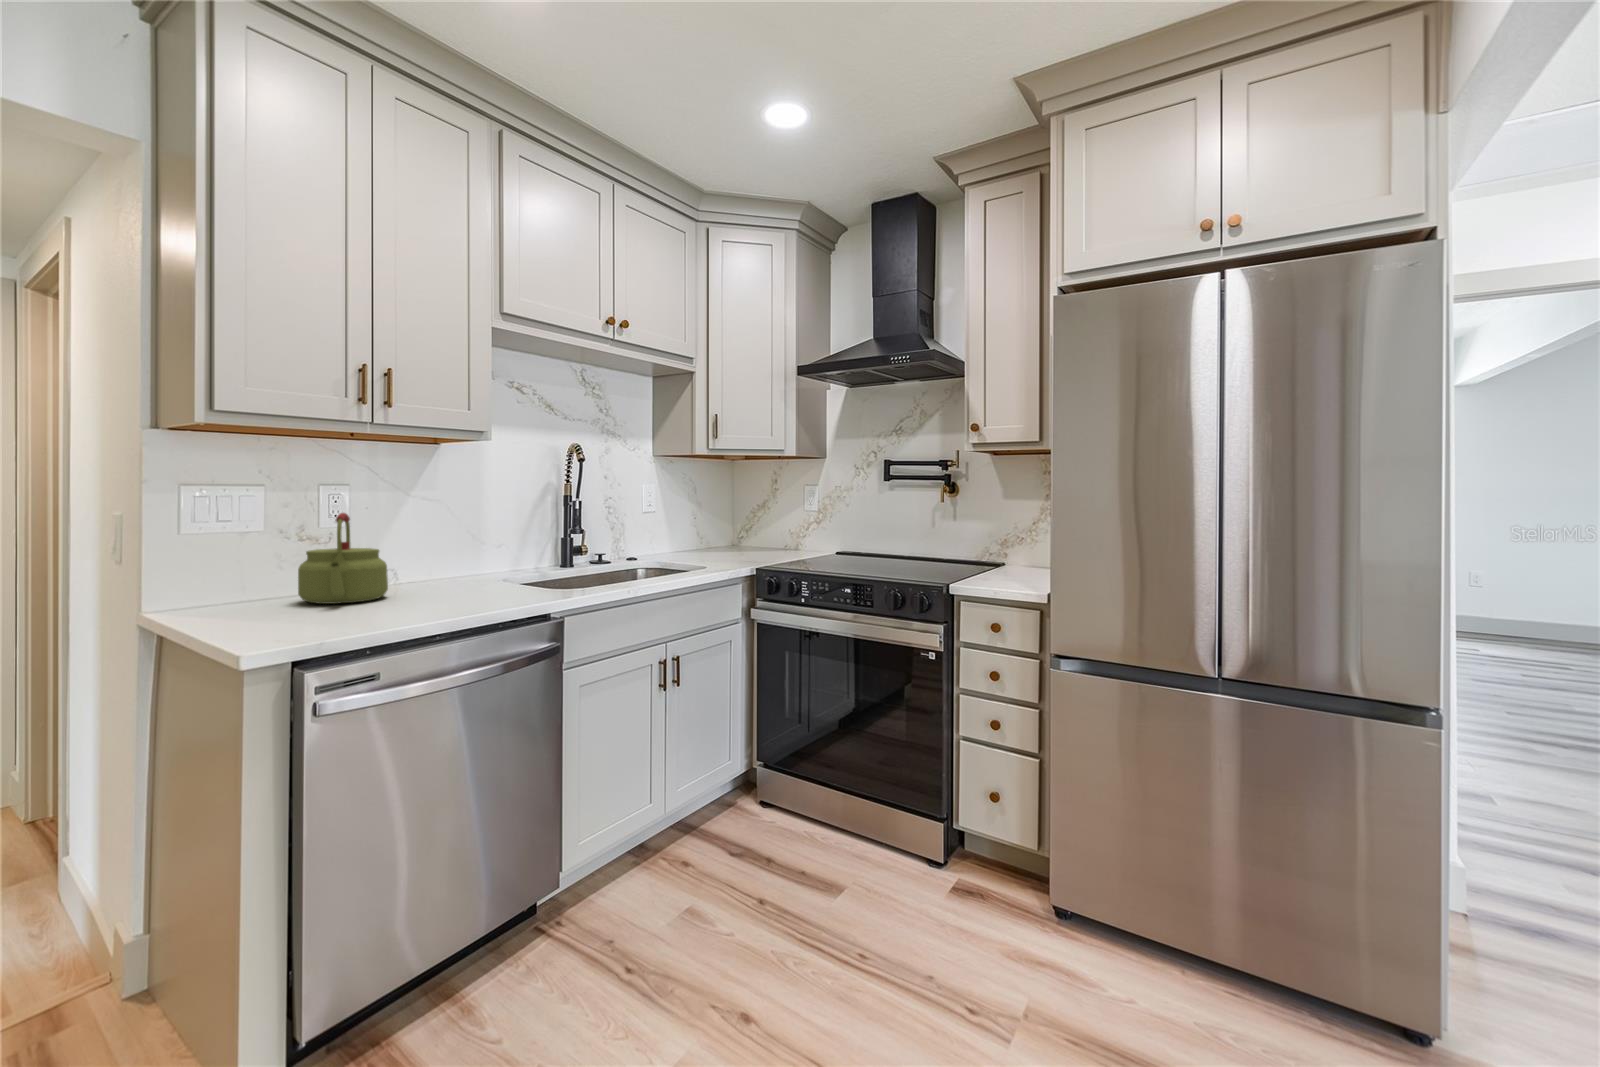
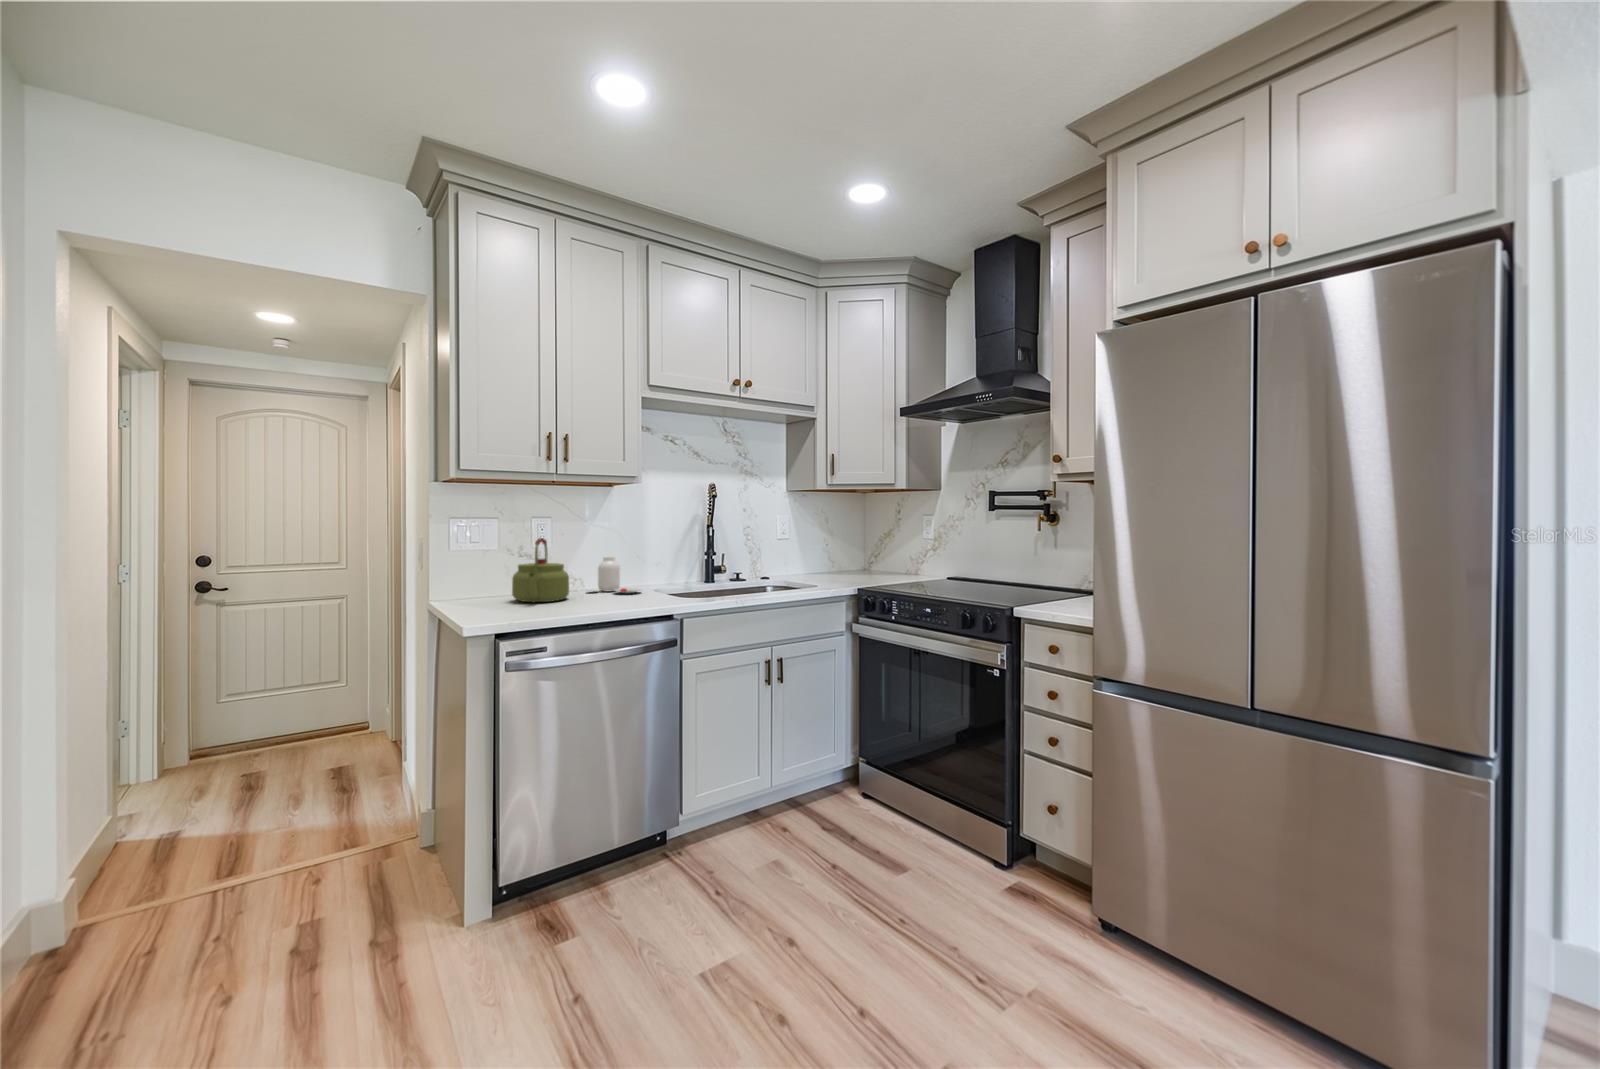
jar: none [406,539,489,586] -> present [598,557,640,593]

